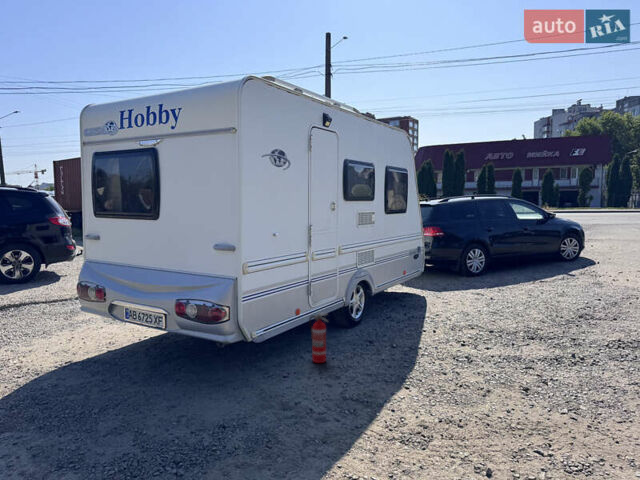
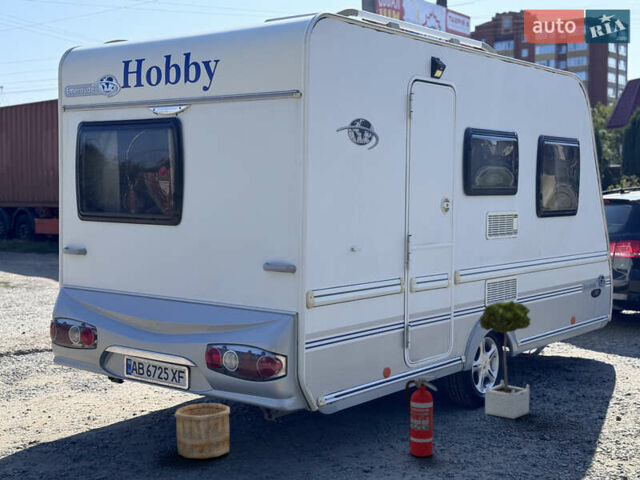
potted tree: none [353,263,383,333] -> present [480,300,530,418]
wooden bucket: none [158,334,197,372] -> present [174,403,230,459]

